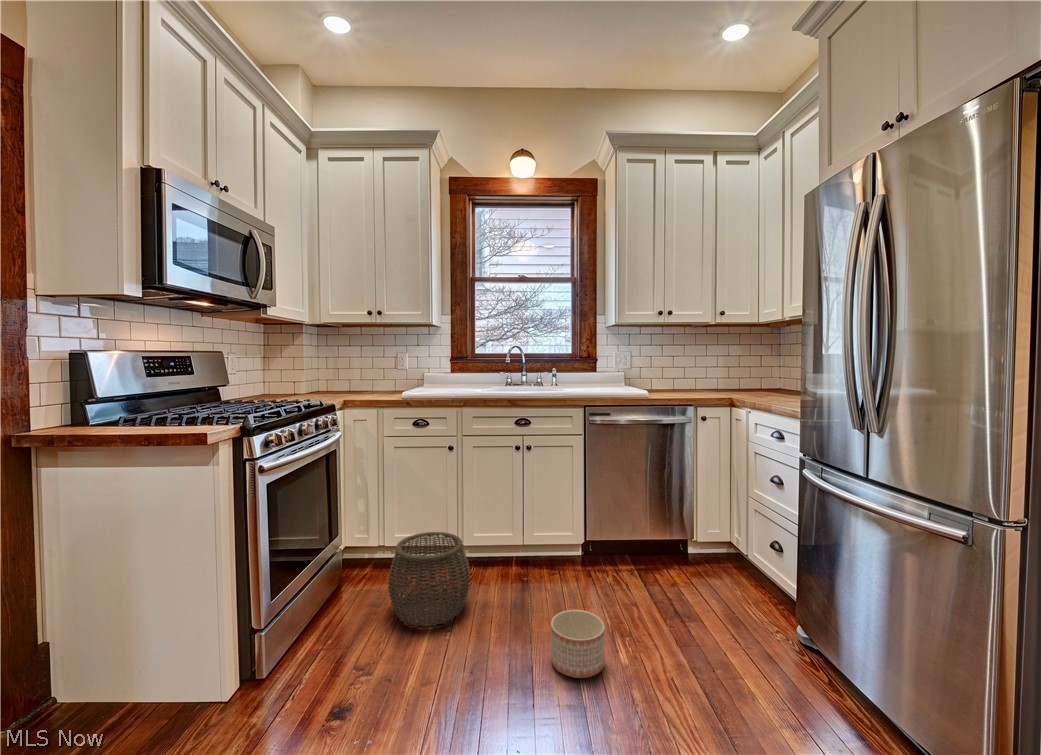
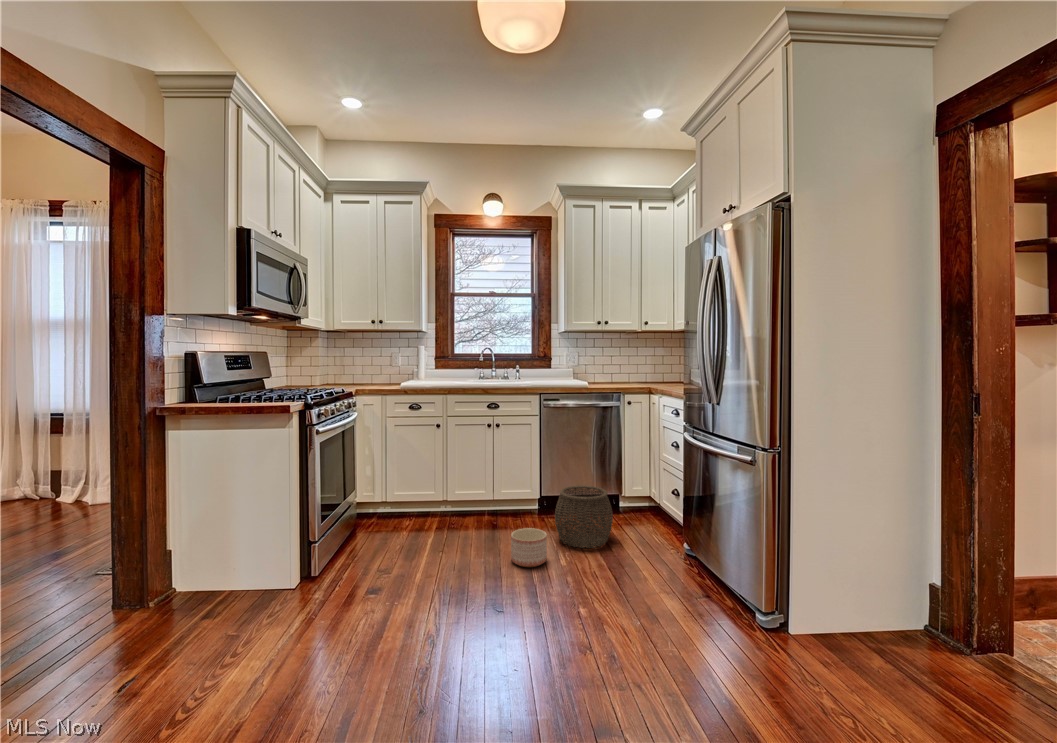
woven basket: present [388,532,470,627] -> present [555,486,613,548]

